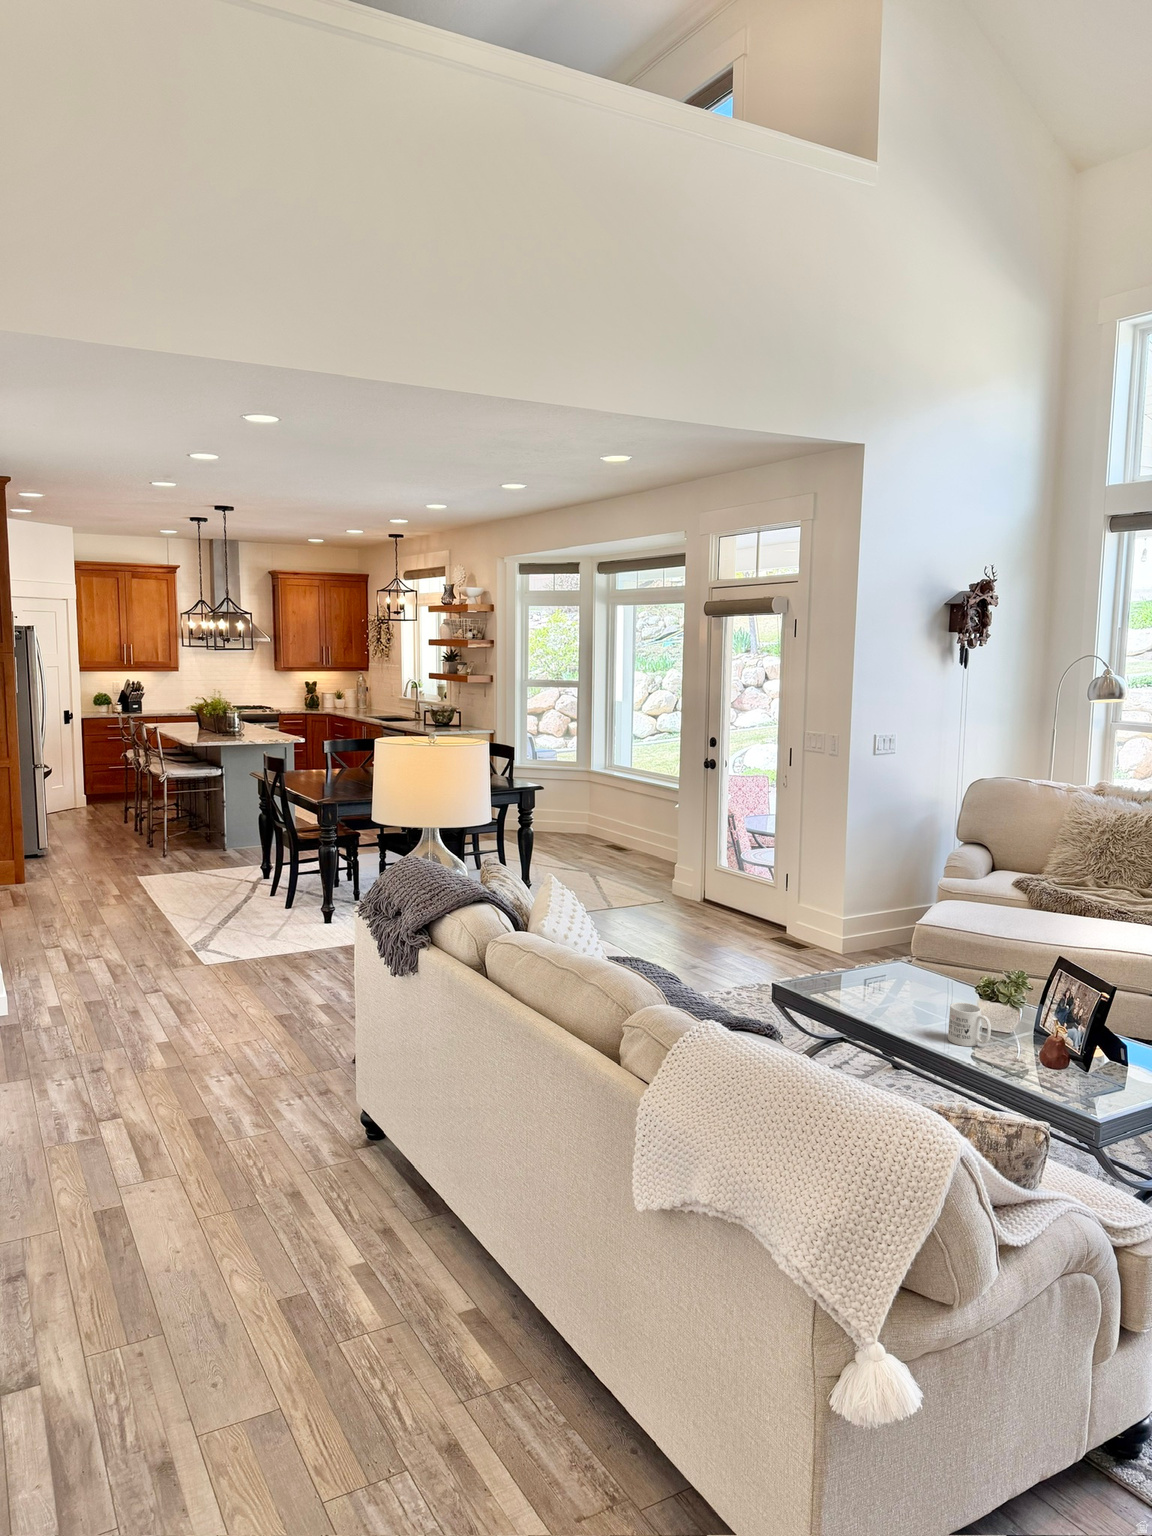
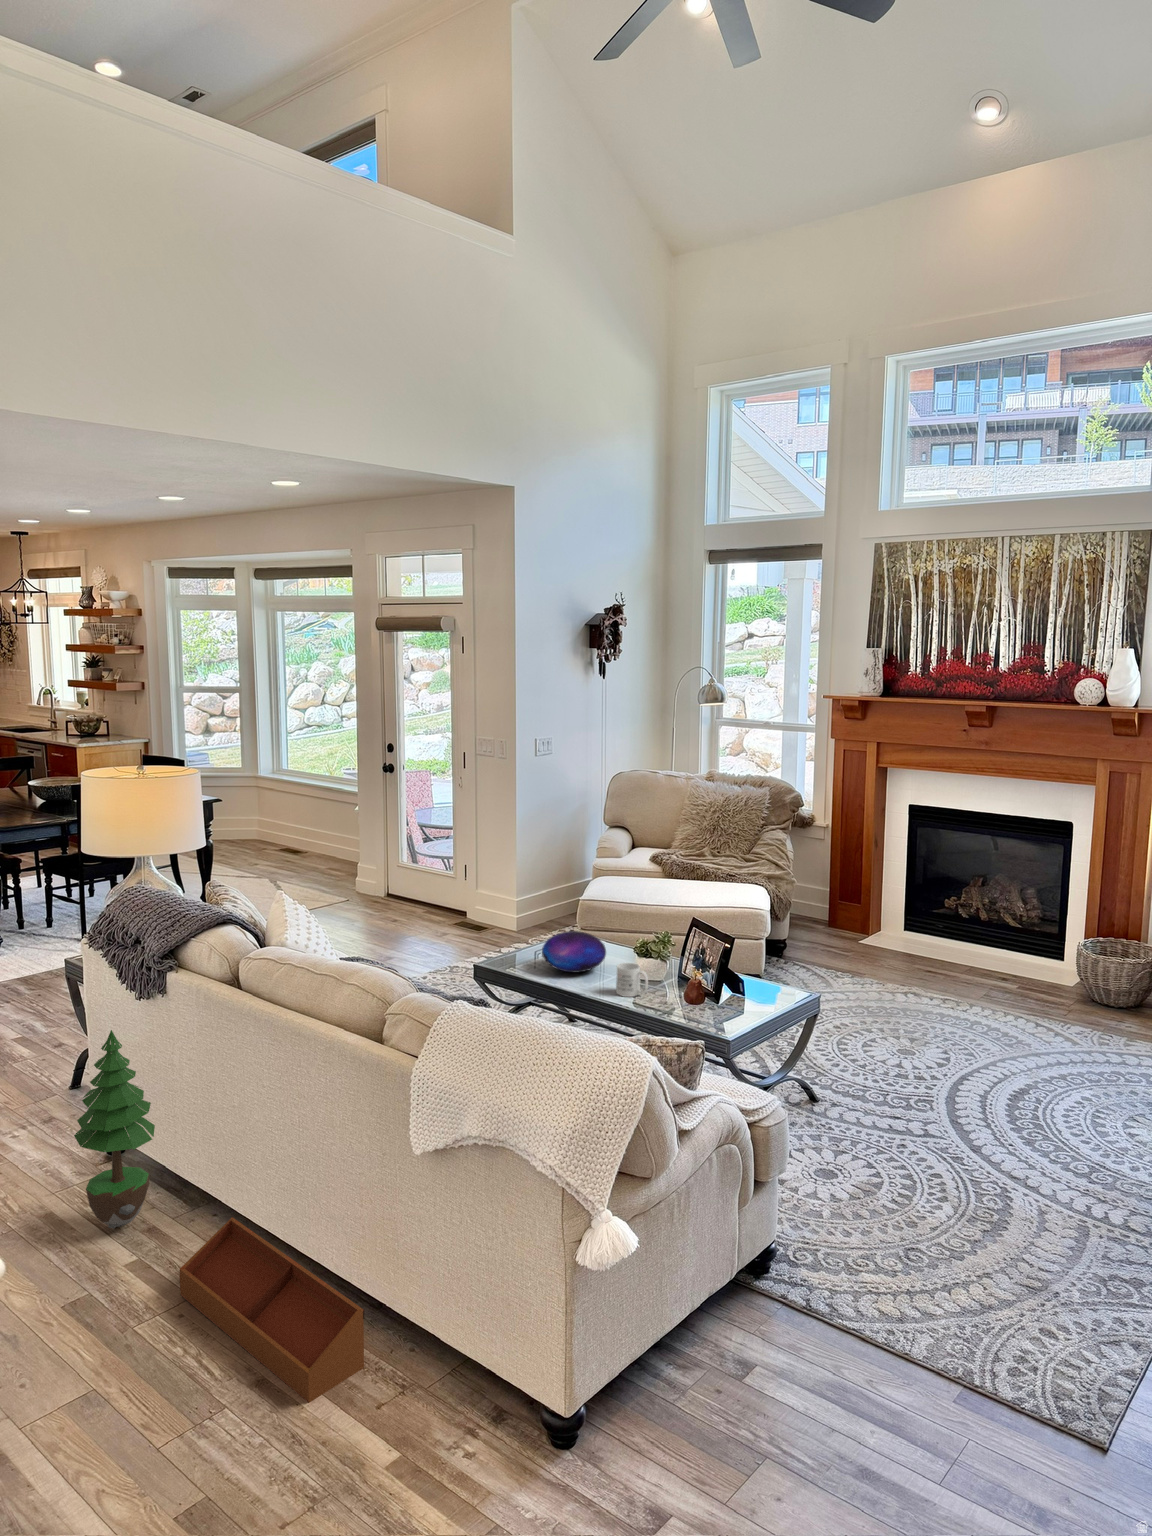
decorative orb: none [858,957,940,1008] -> present [542,931,606,972]
potted tree: none [317,1006,399,1222] -> present [74,1030,155,1229]
storage bin: none [397,1236,577,1489] -> present [180,1217,364,1403]

